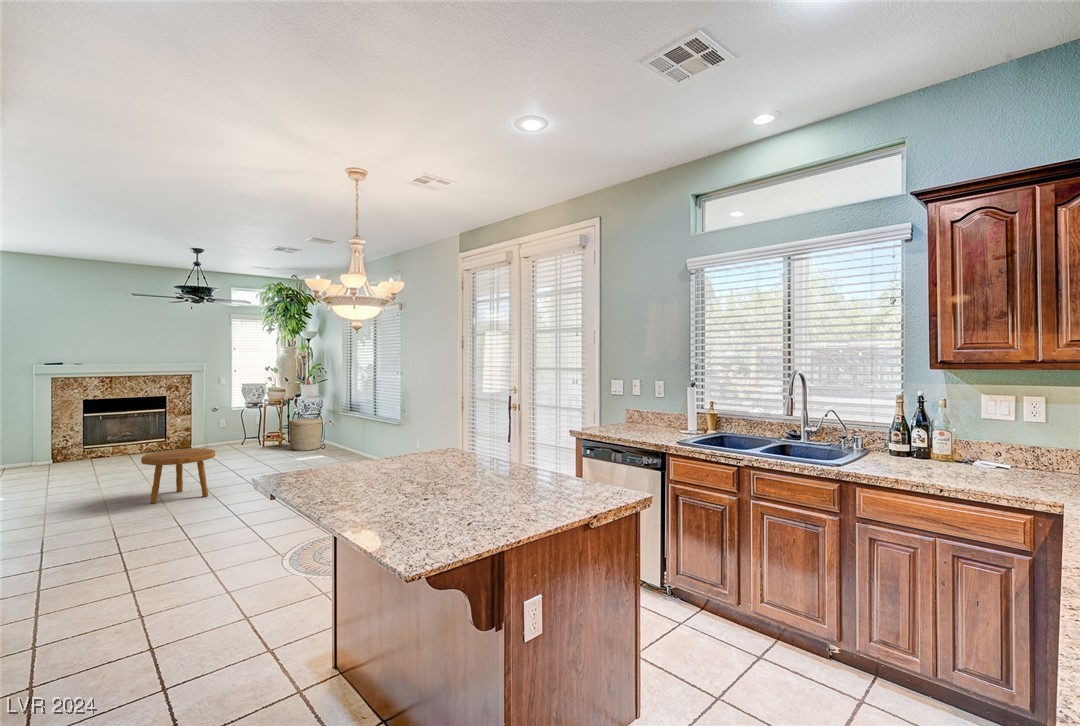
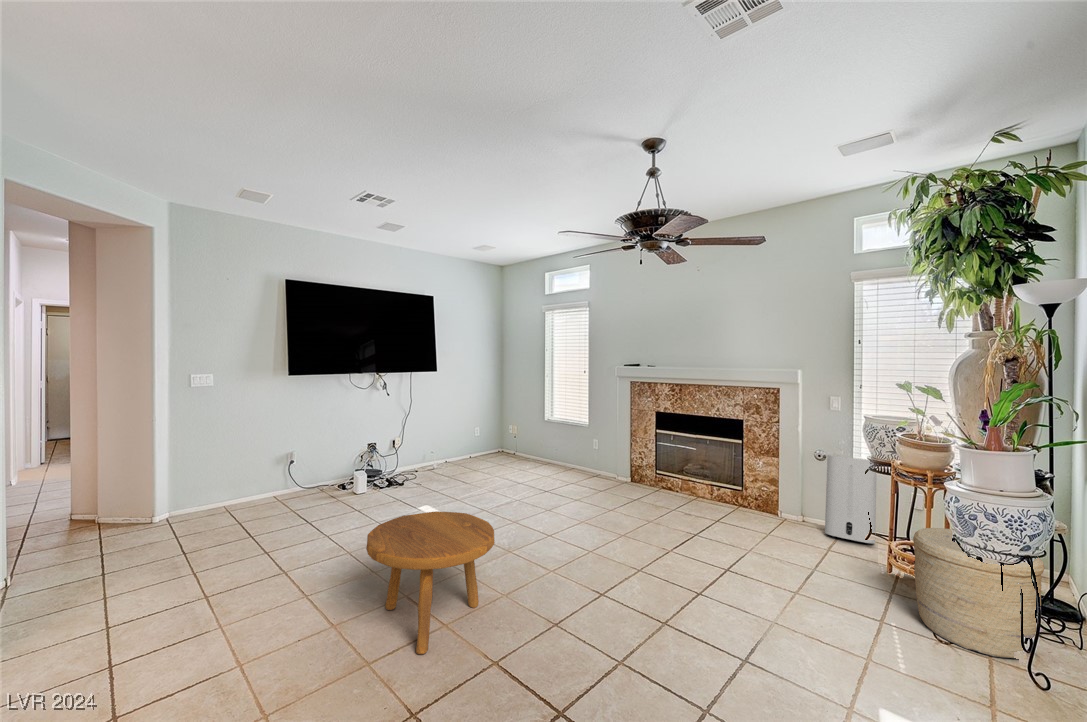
air purifier: none [223,405,248,446] -> present [825,455,877,544]

